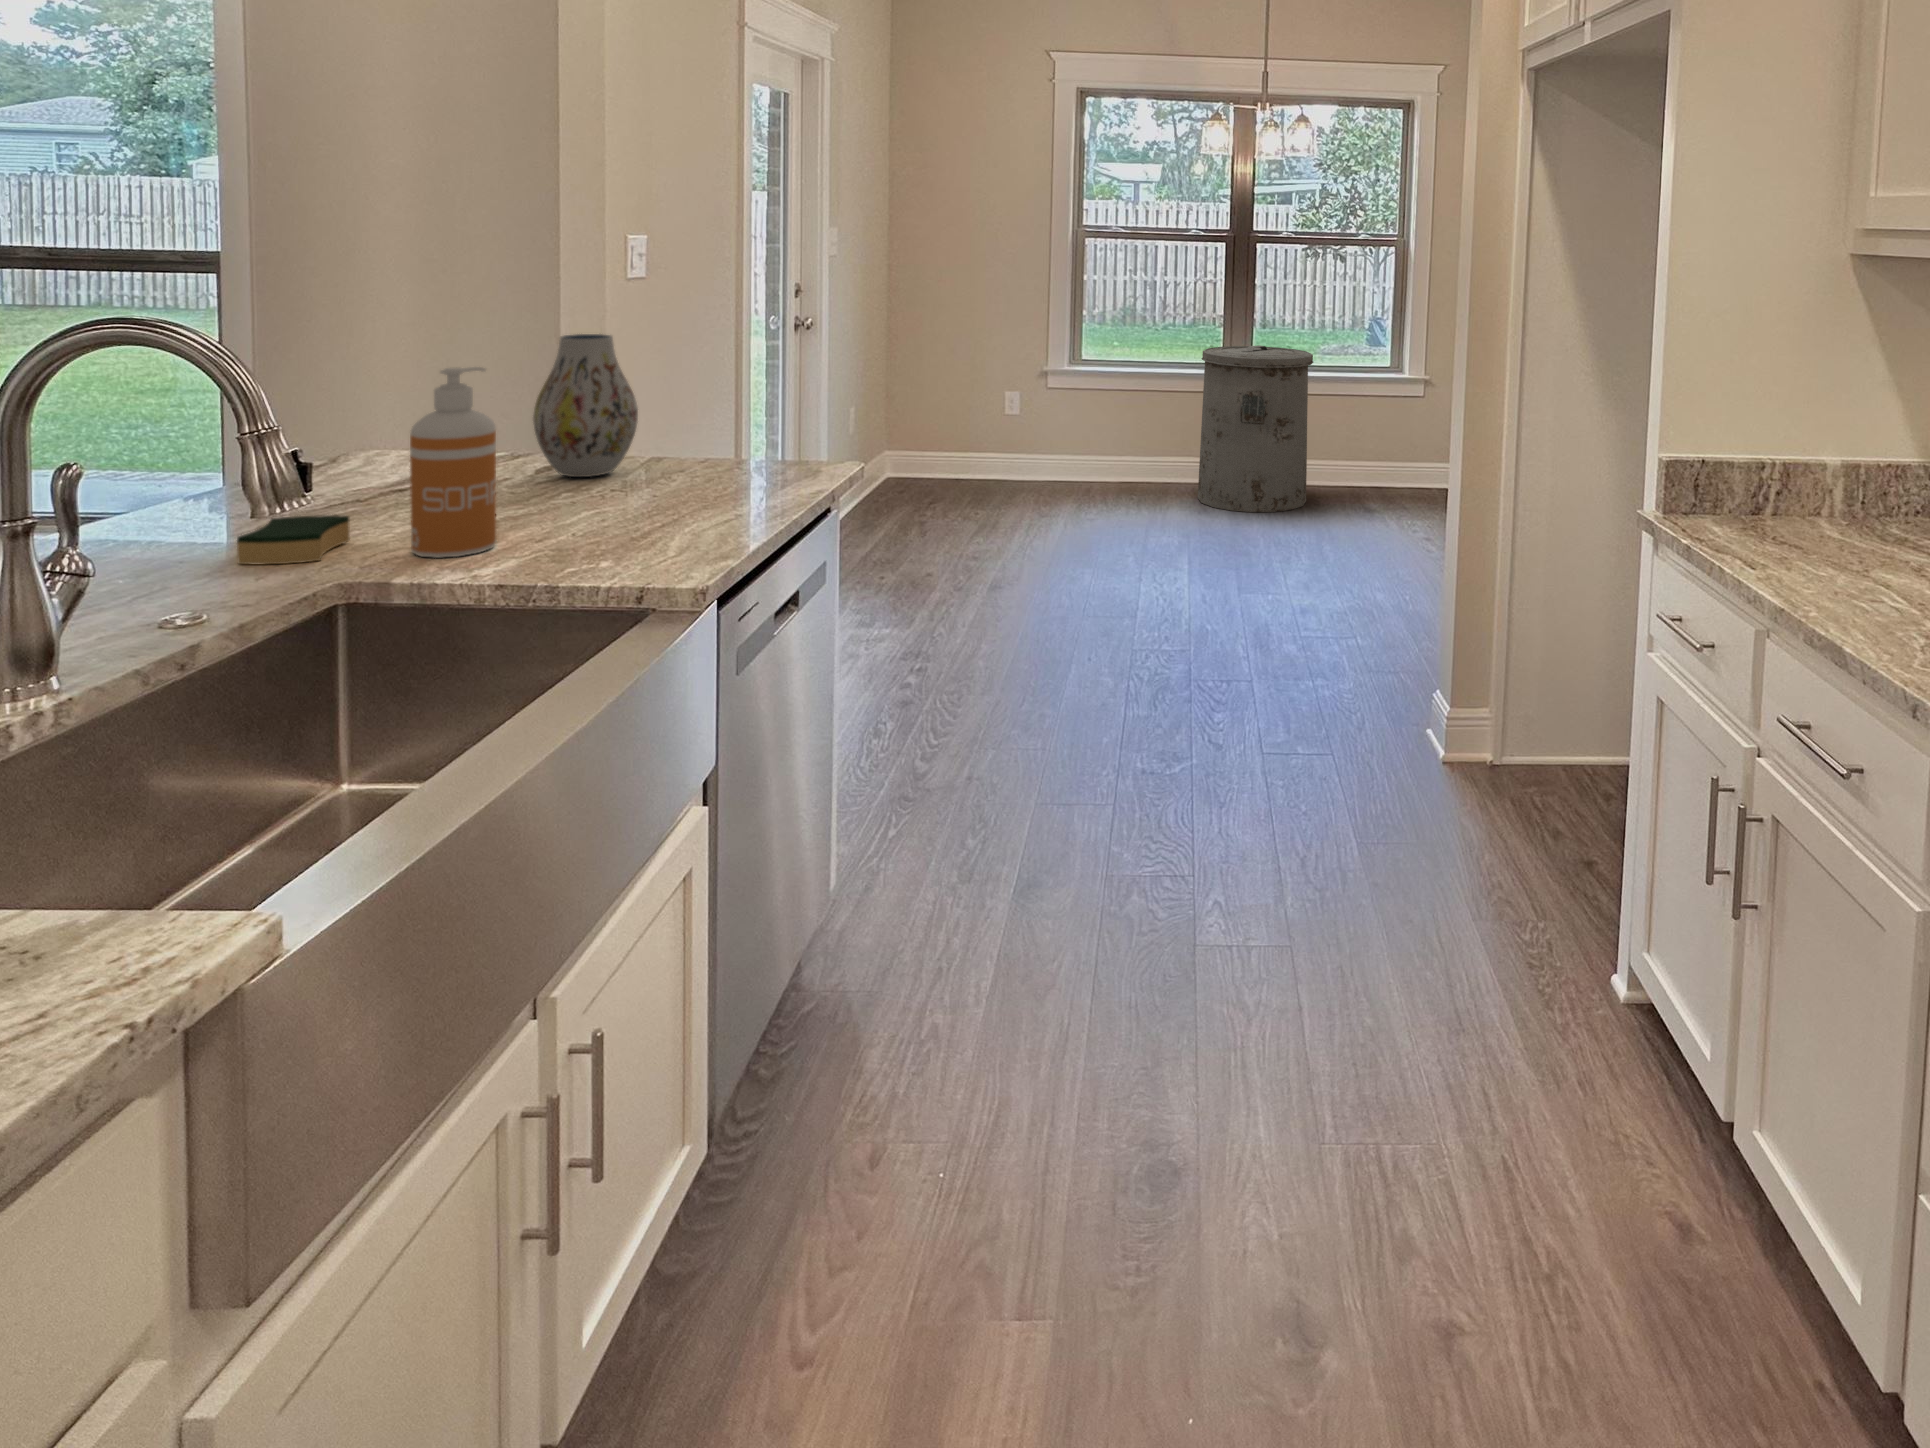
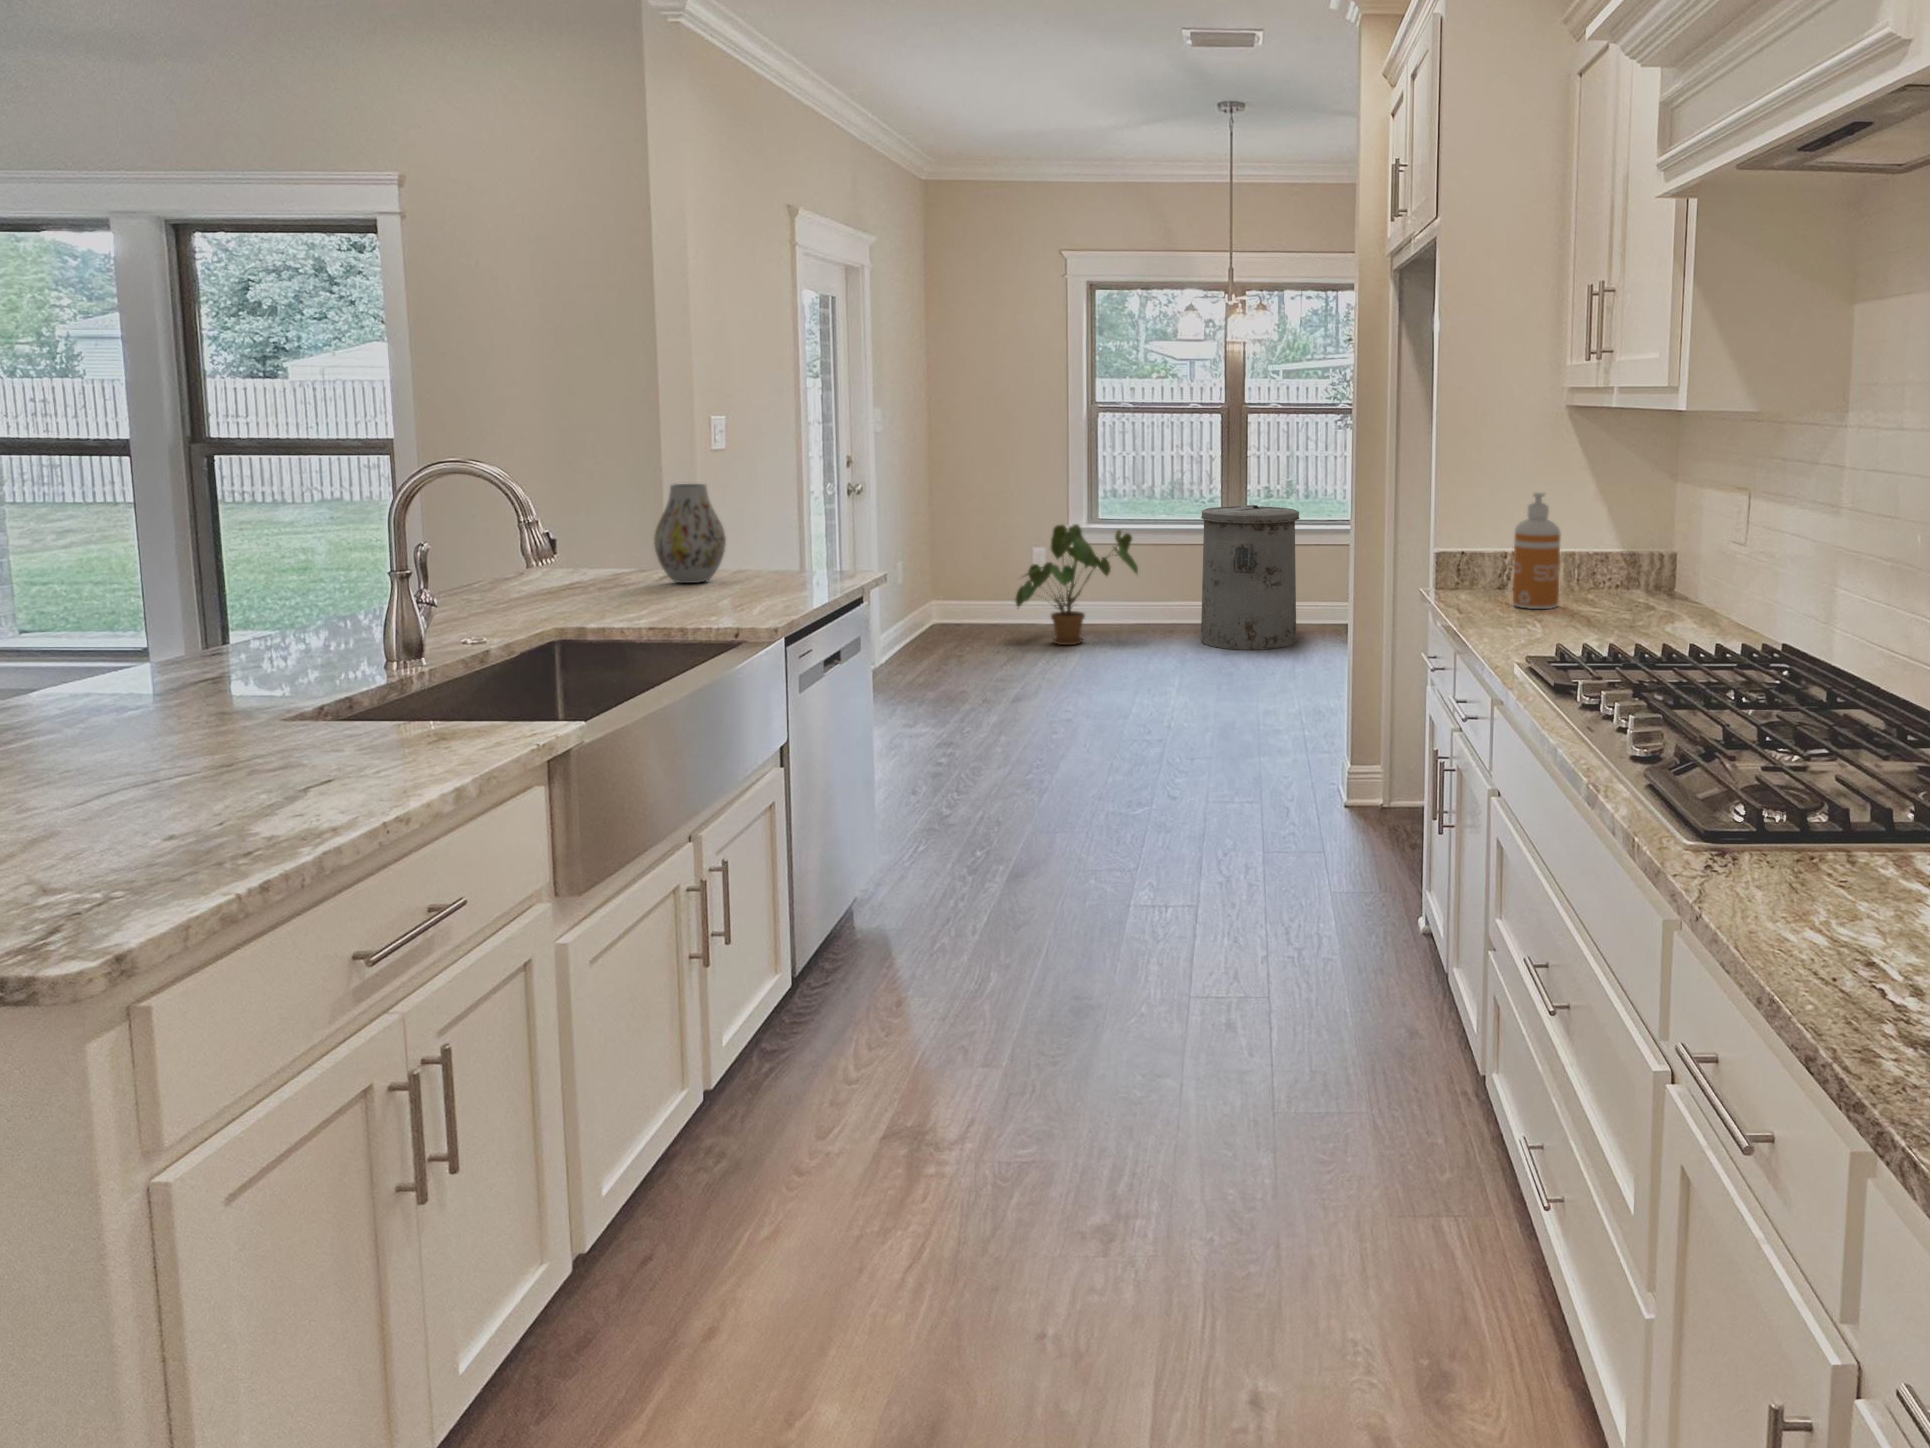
house plant: none [987,362,1130,502] -> present [1015,524,1138,645]
soap dispenser: present [410,367,496,558] -> present [1513,493,1561,609]
sponge: present [237,515,350,565] -> none [487,595,550,621]

